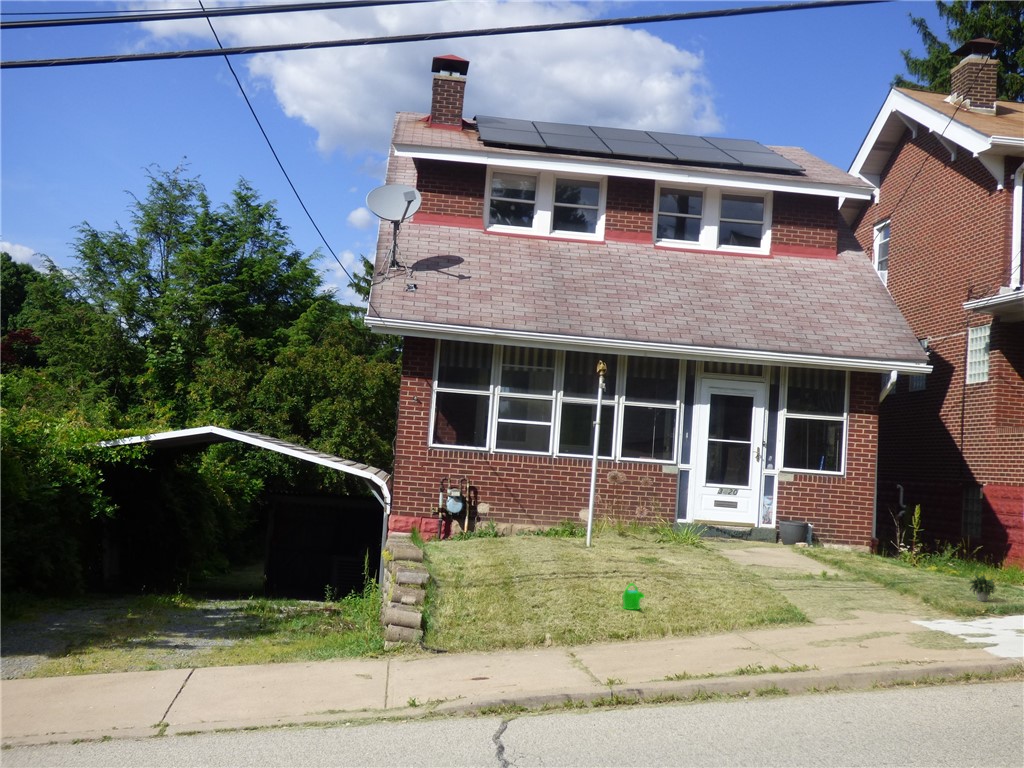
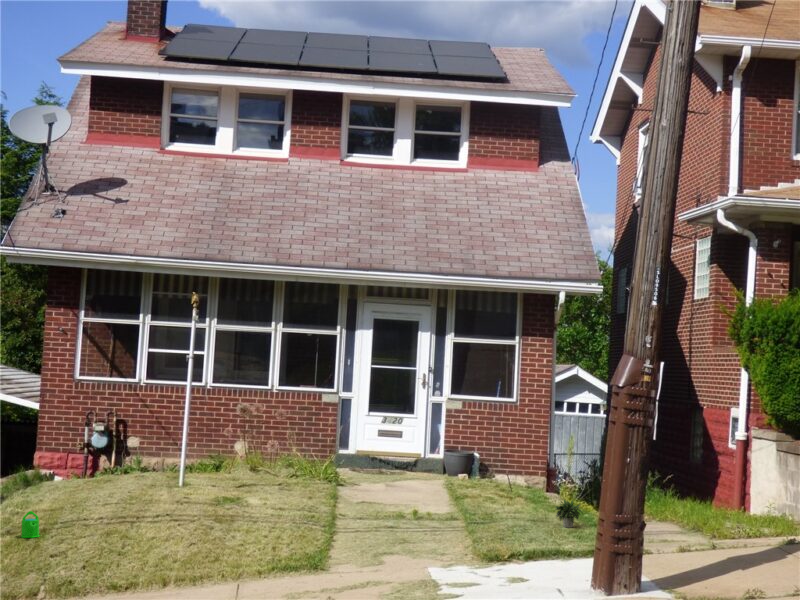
watering can: present [622,583,645,610] -> present [21,511,40,538]

